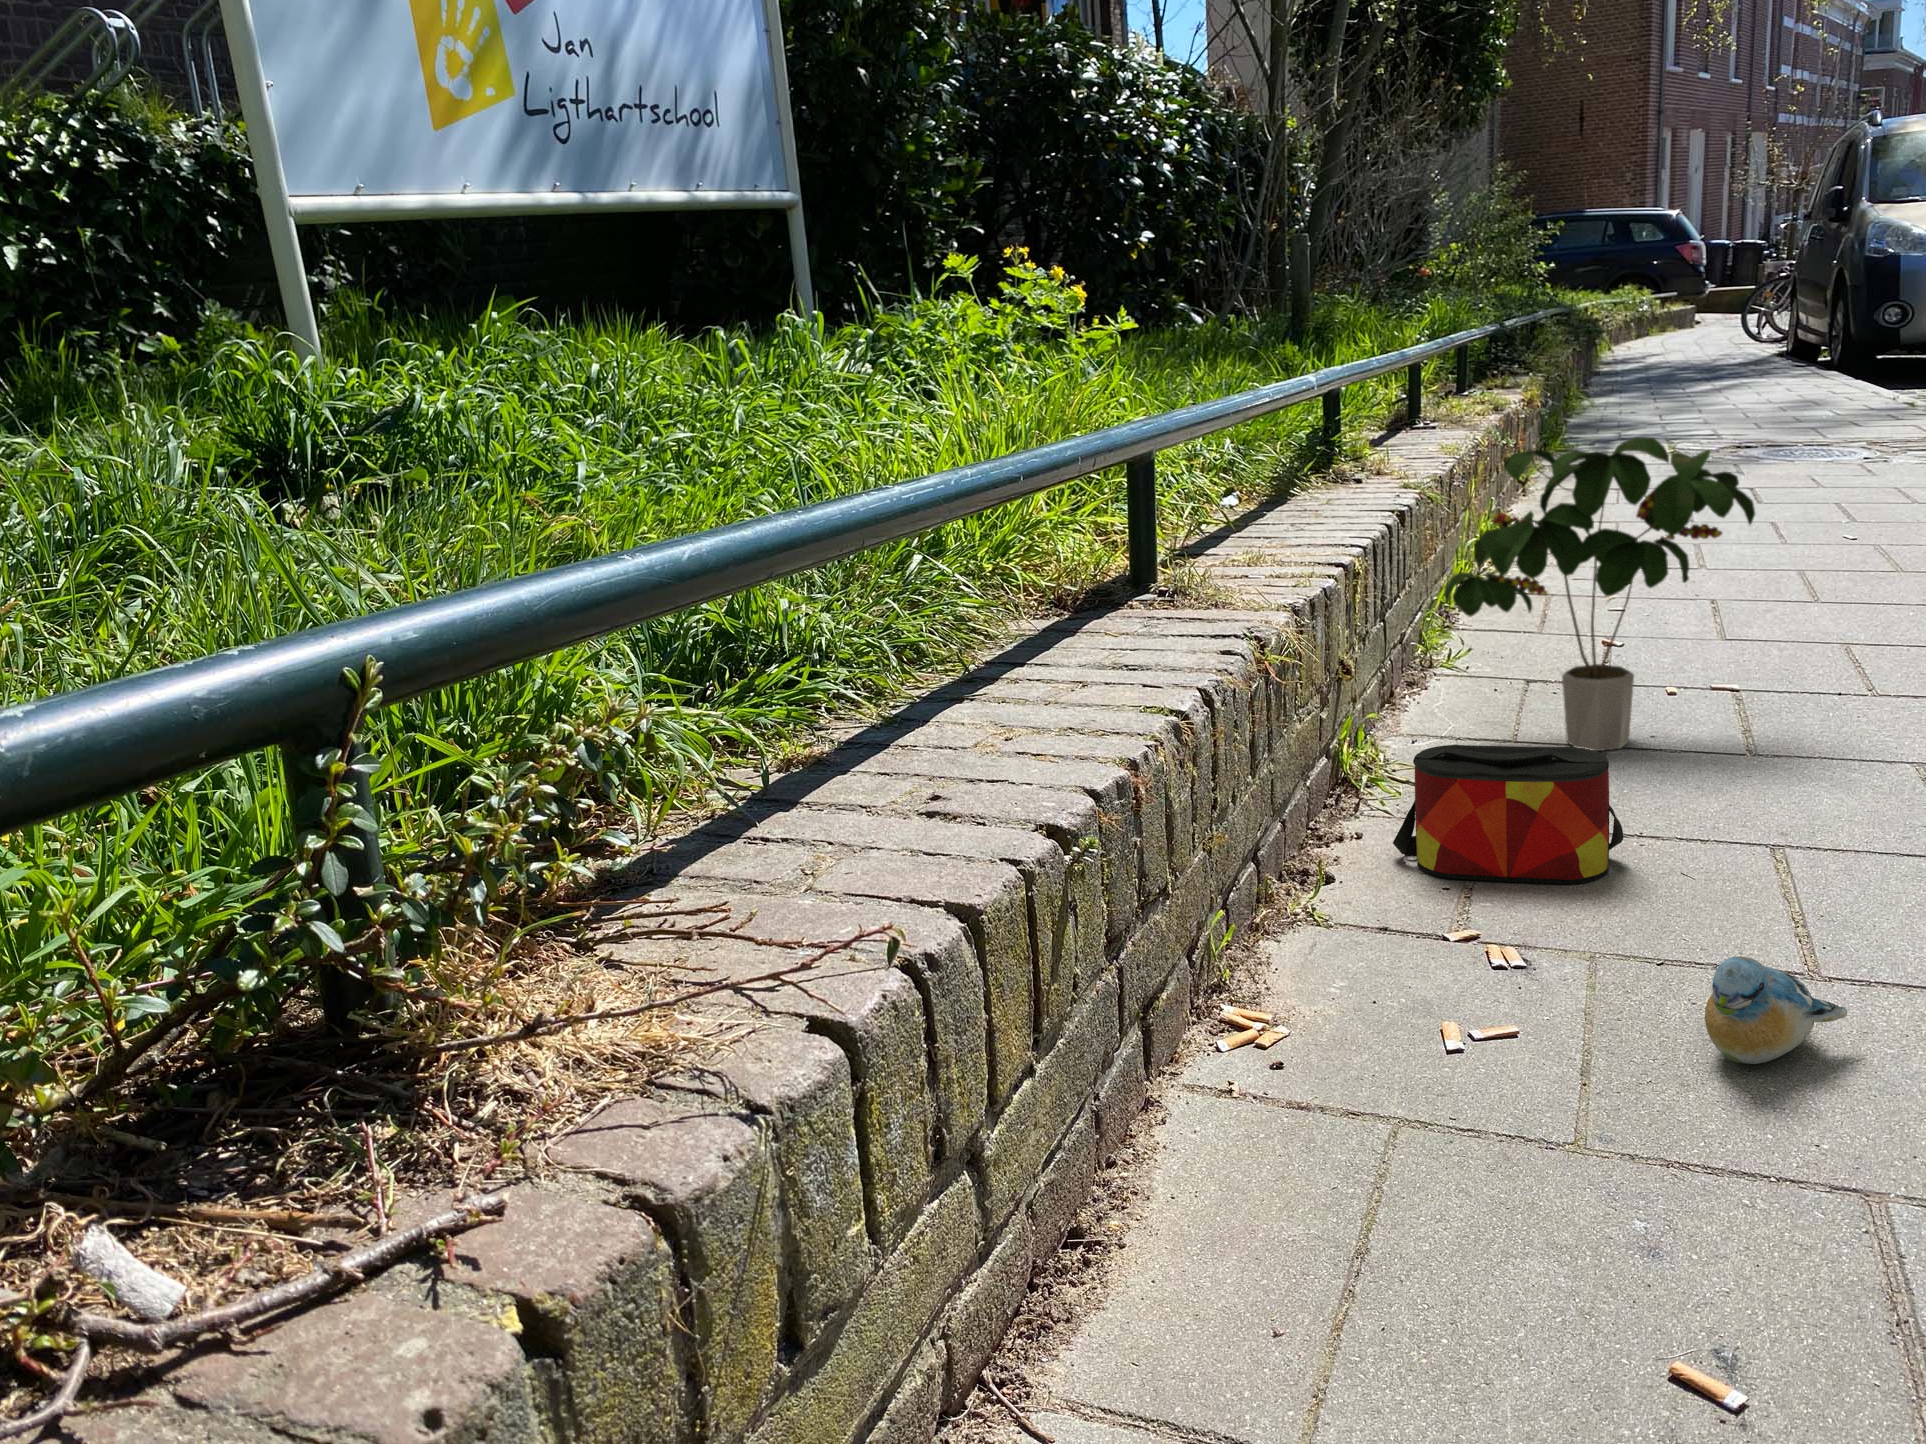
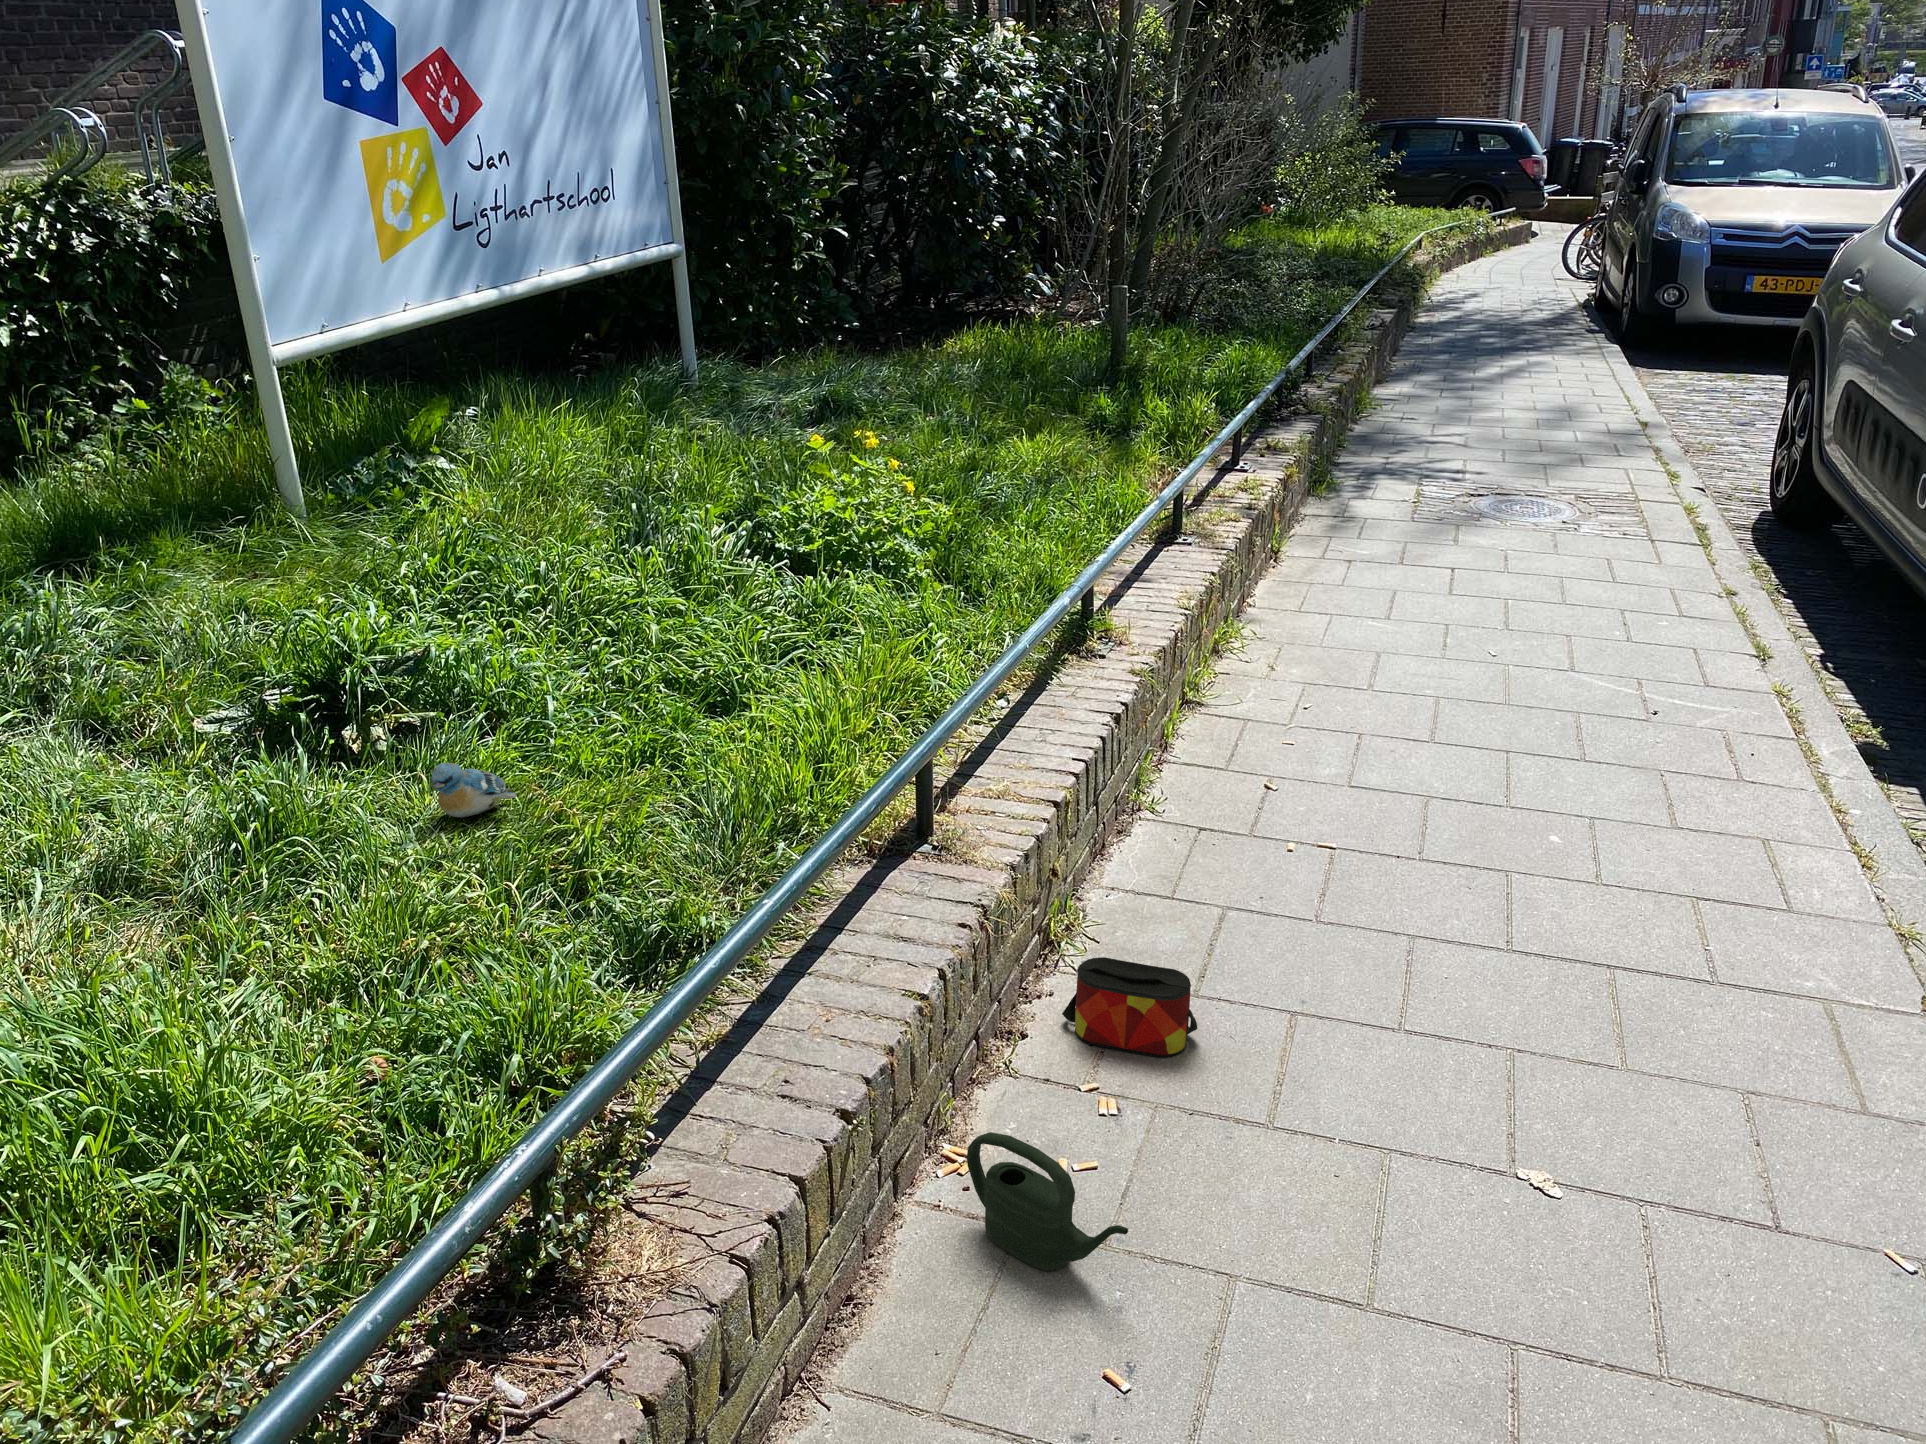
potted plant: present [1444,437,1755,751] -> none [1128,729,1324,931]
watering can: none [1285,924,1640,1173] -> present [967,1132,1128,1271]
plush toy: present [1705,956,1847,1064] -> present [430,763,517,817]

